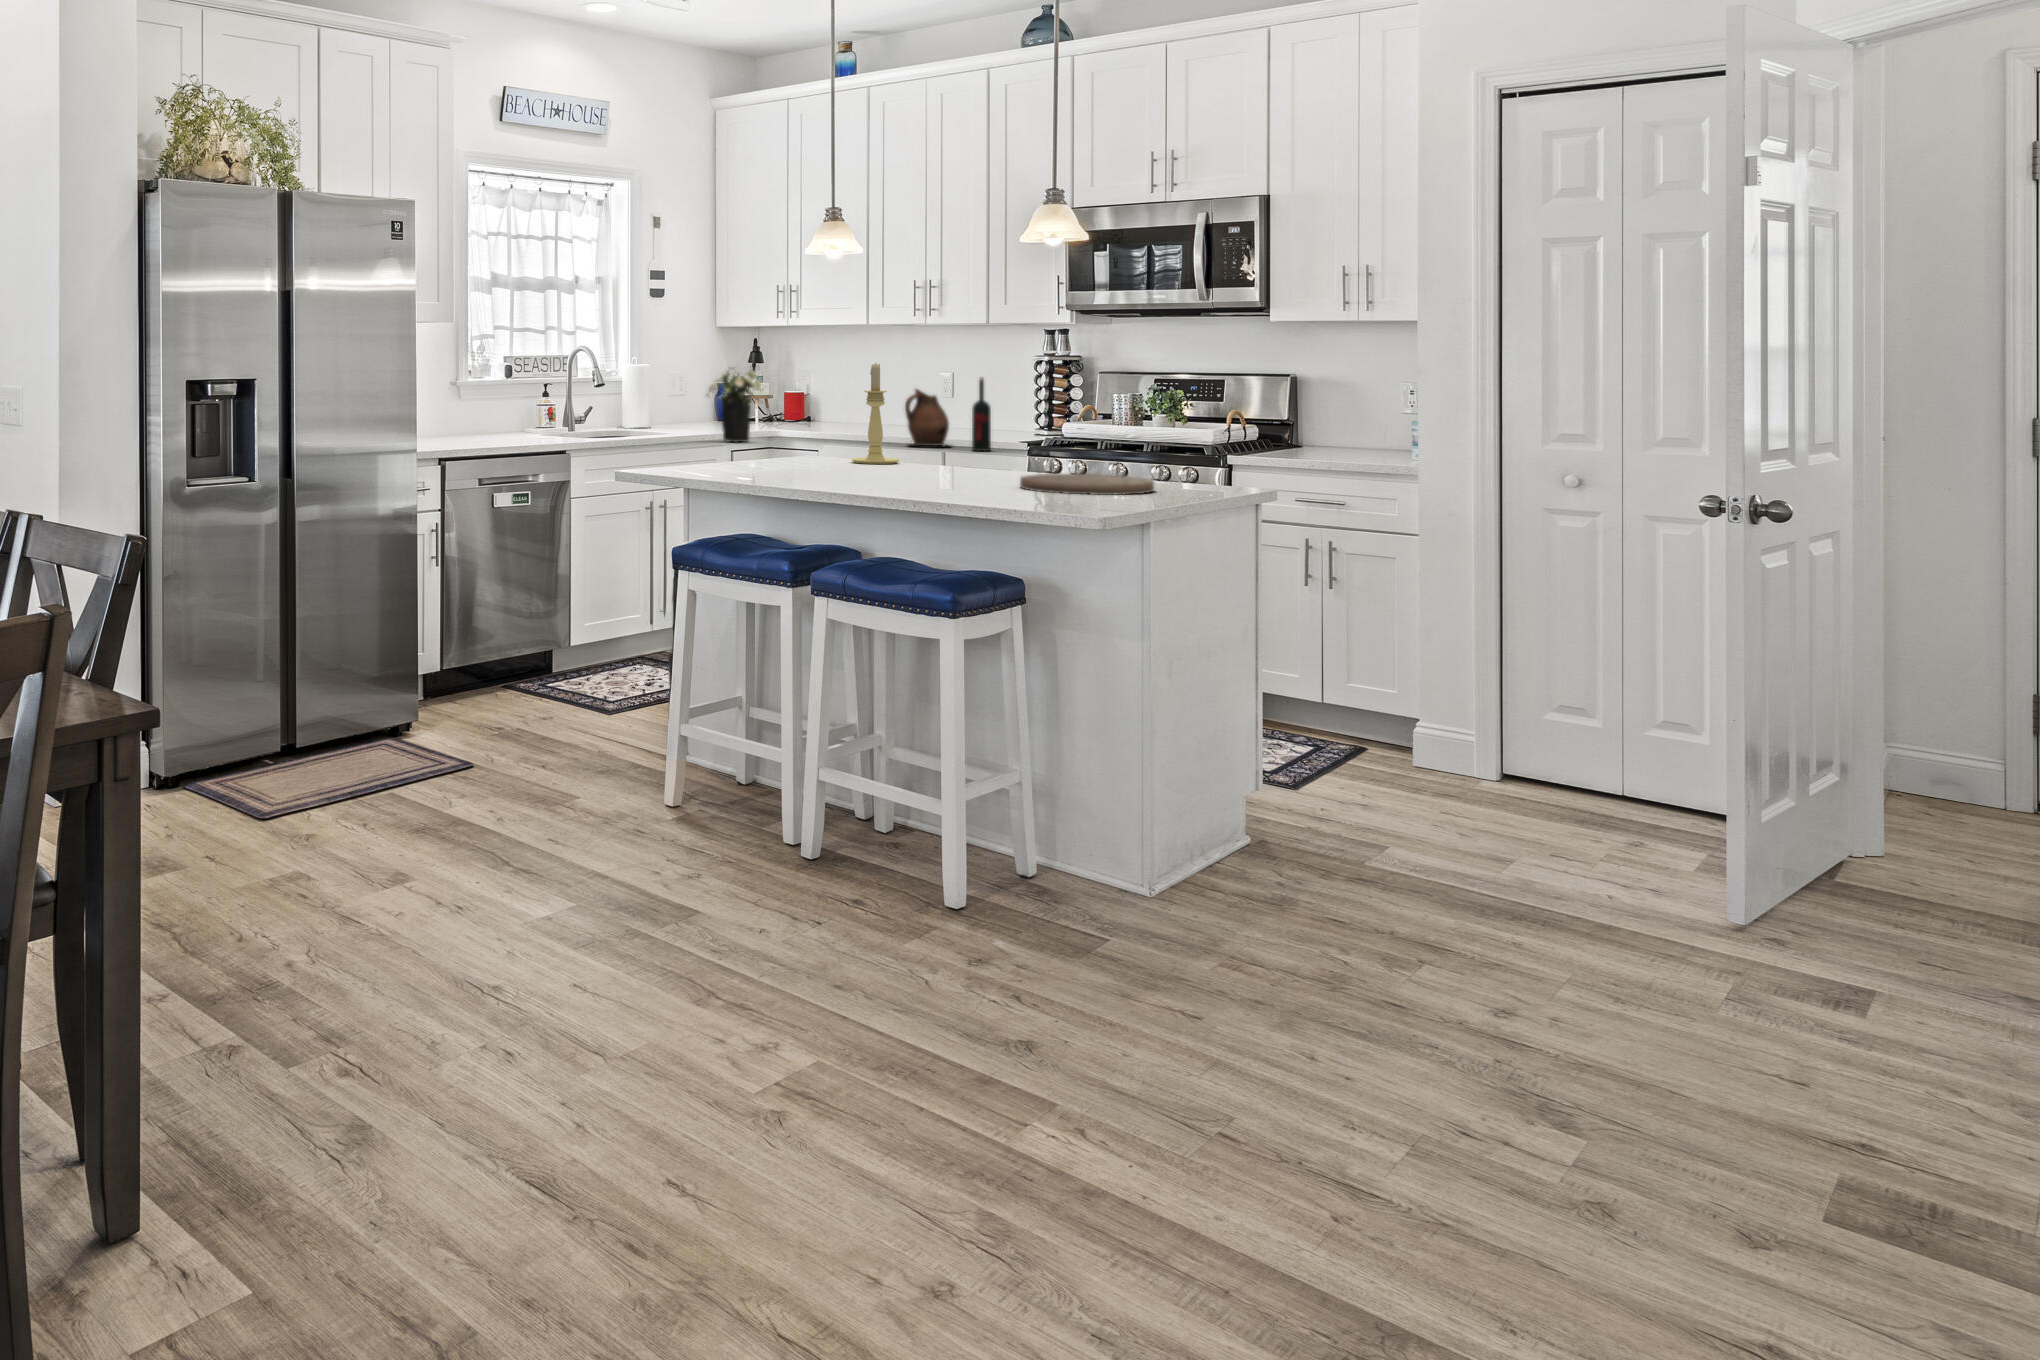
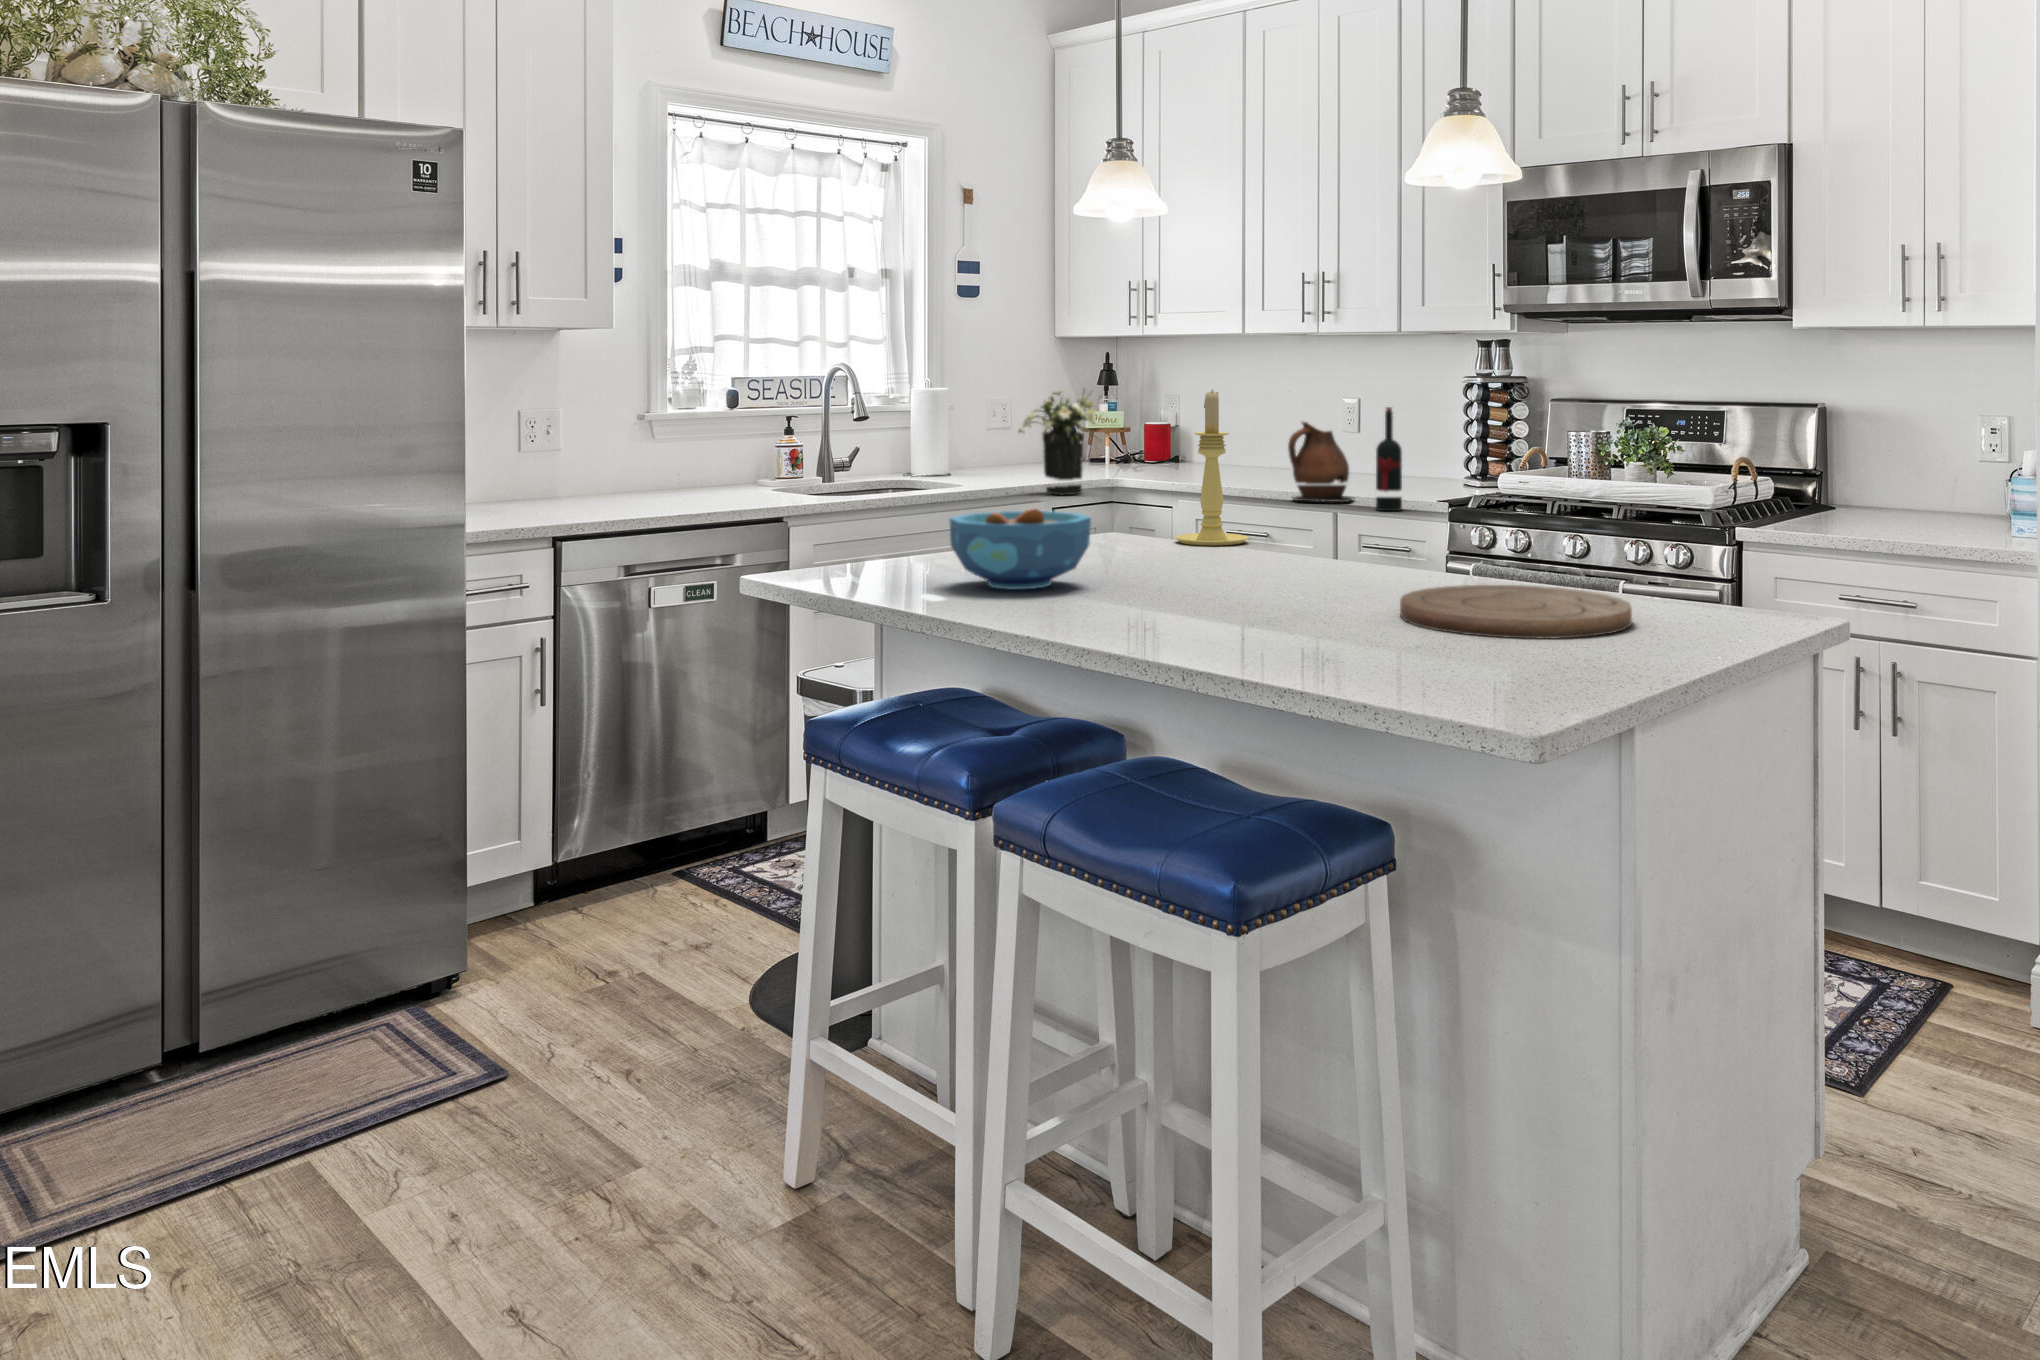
bowl: none [743,429,826,477] -> present [949,509,1091,589]

